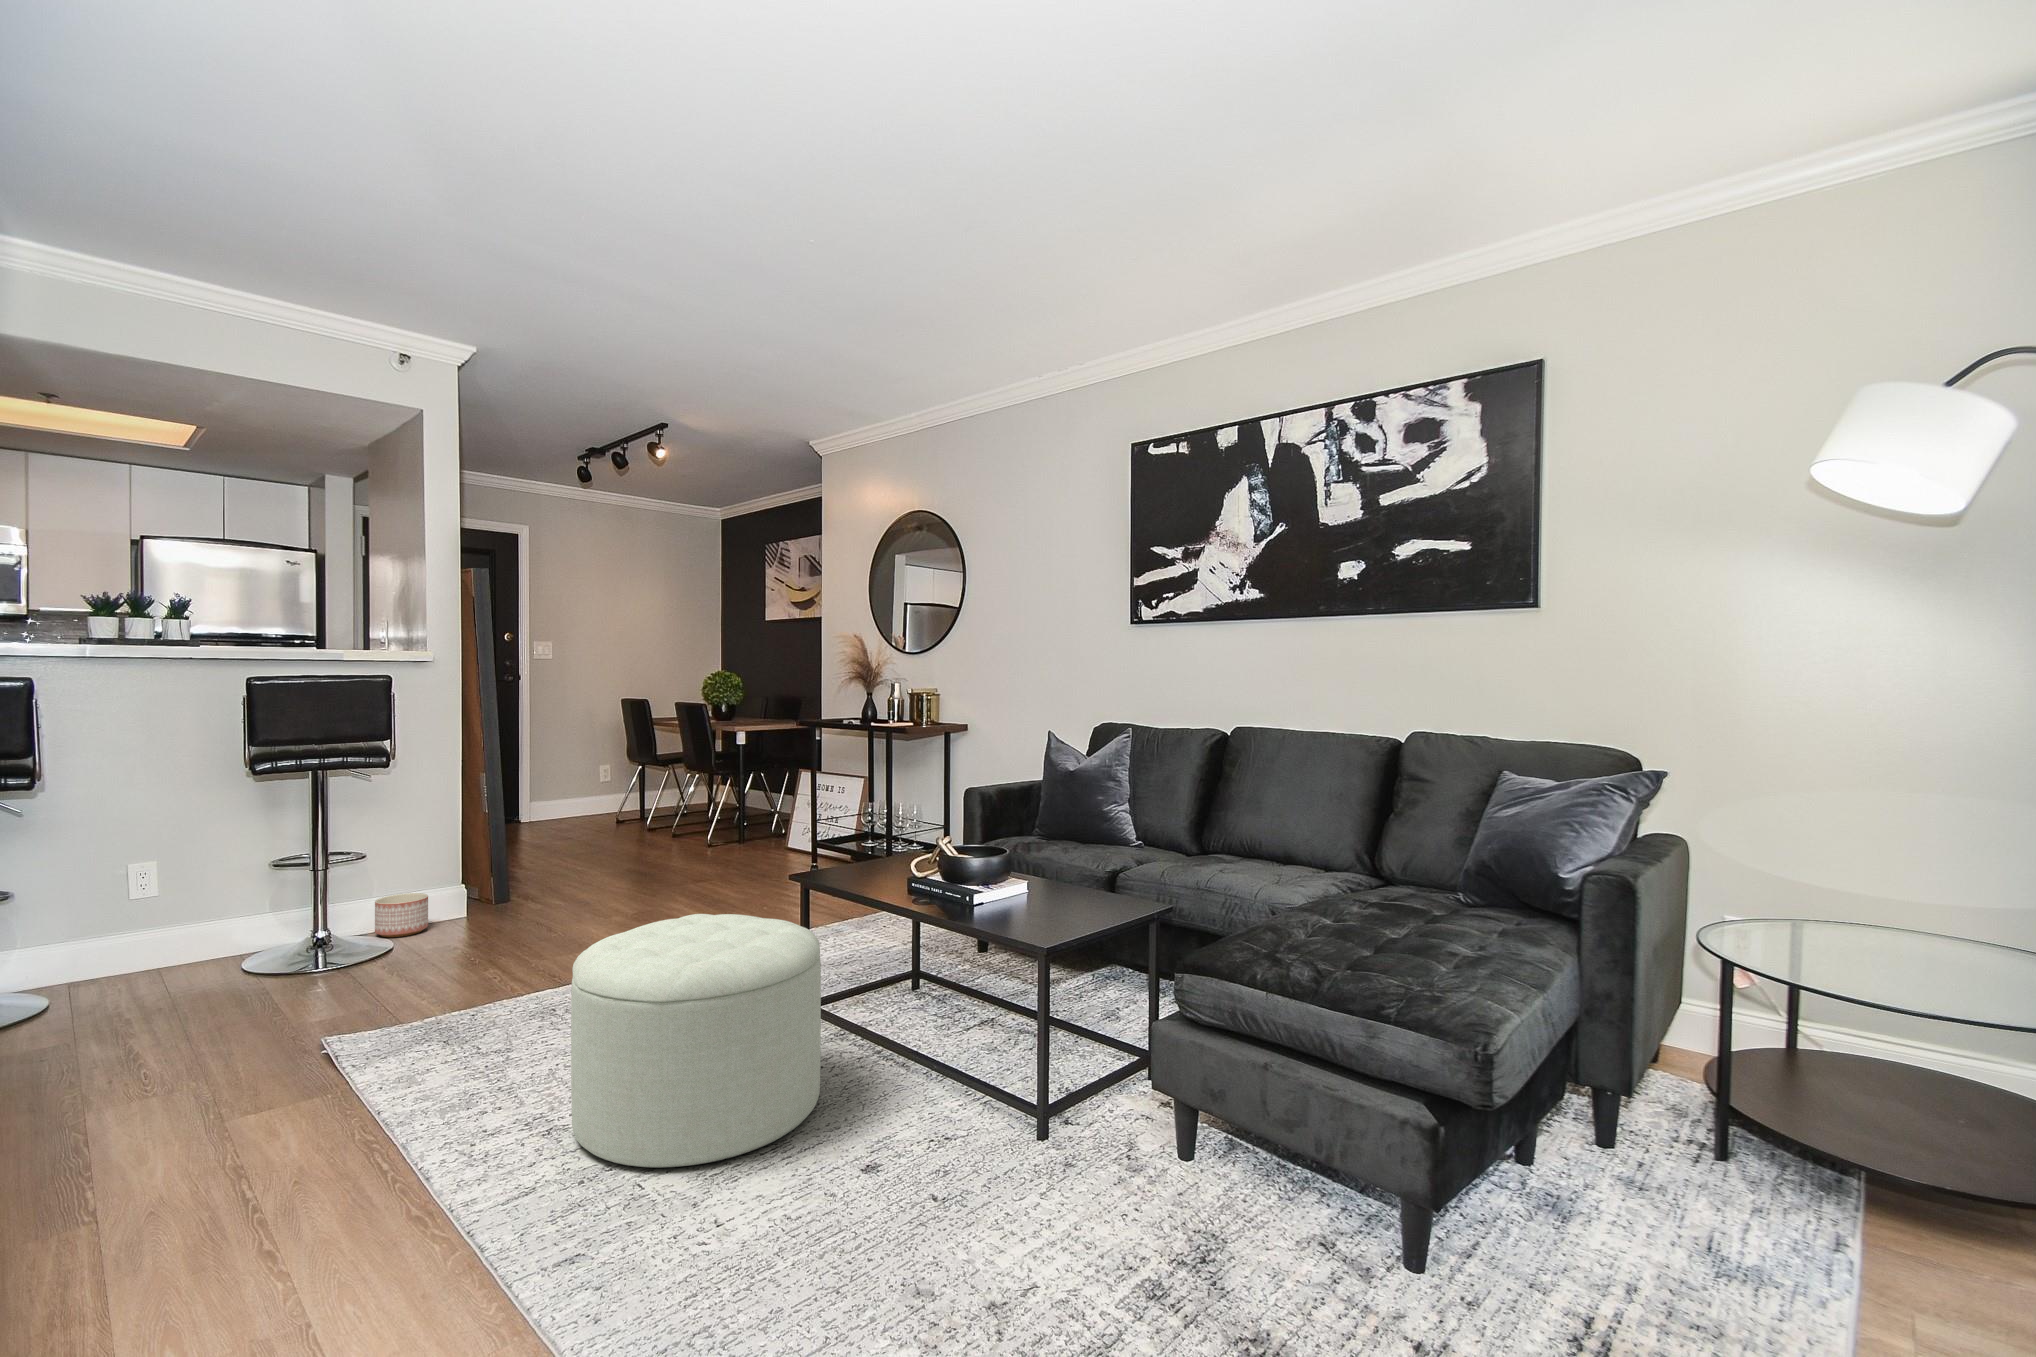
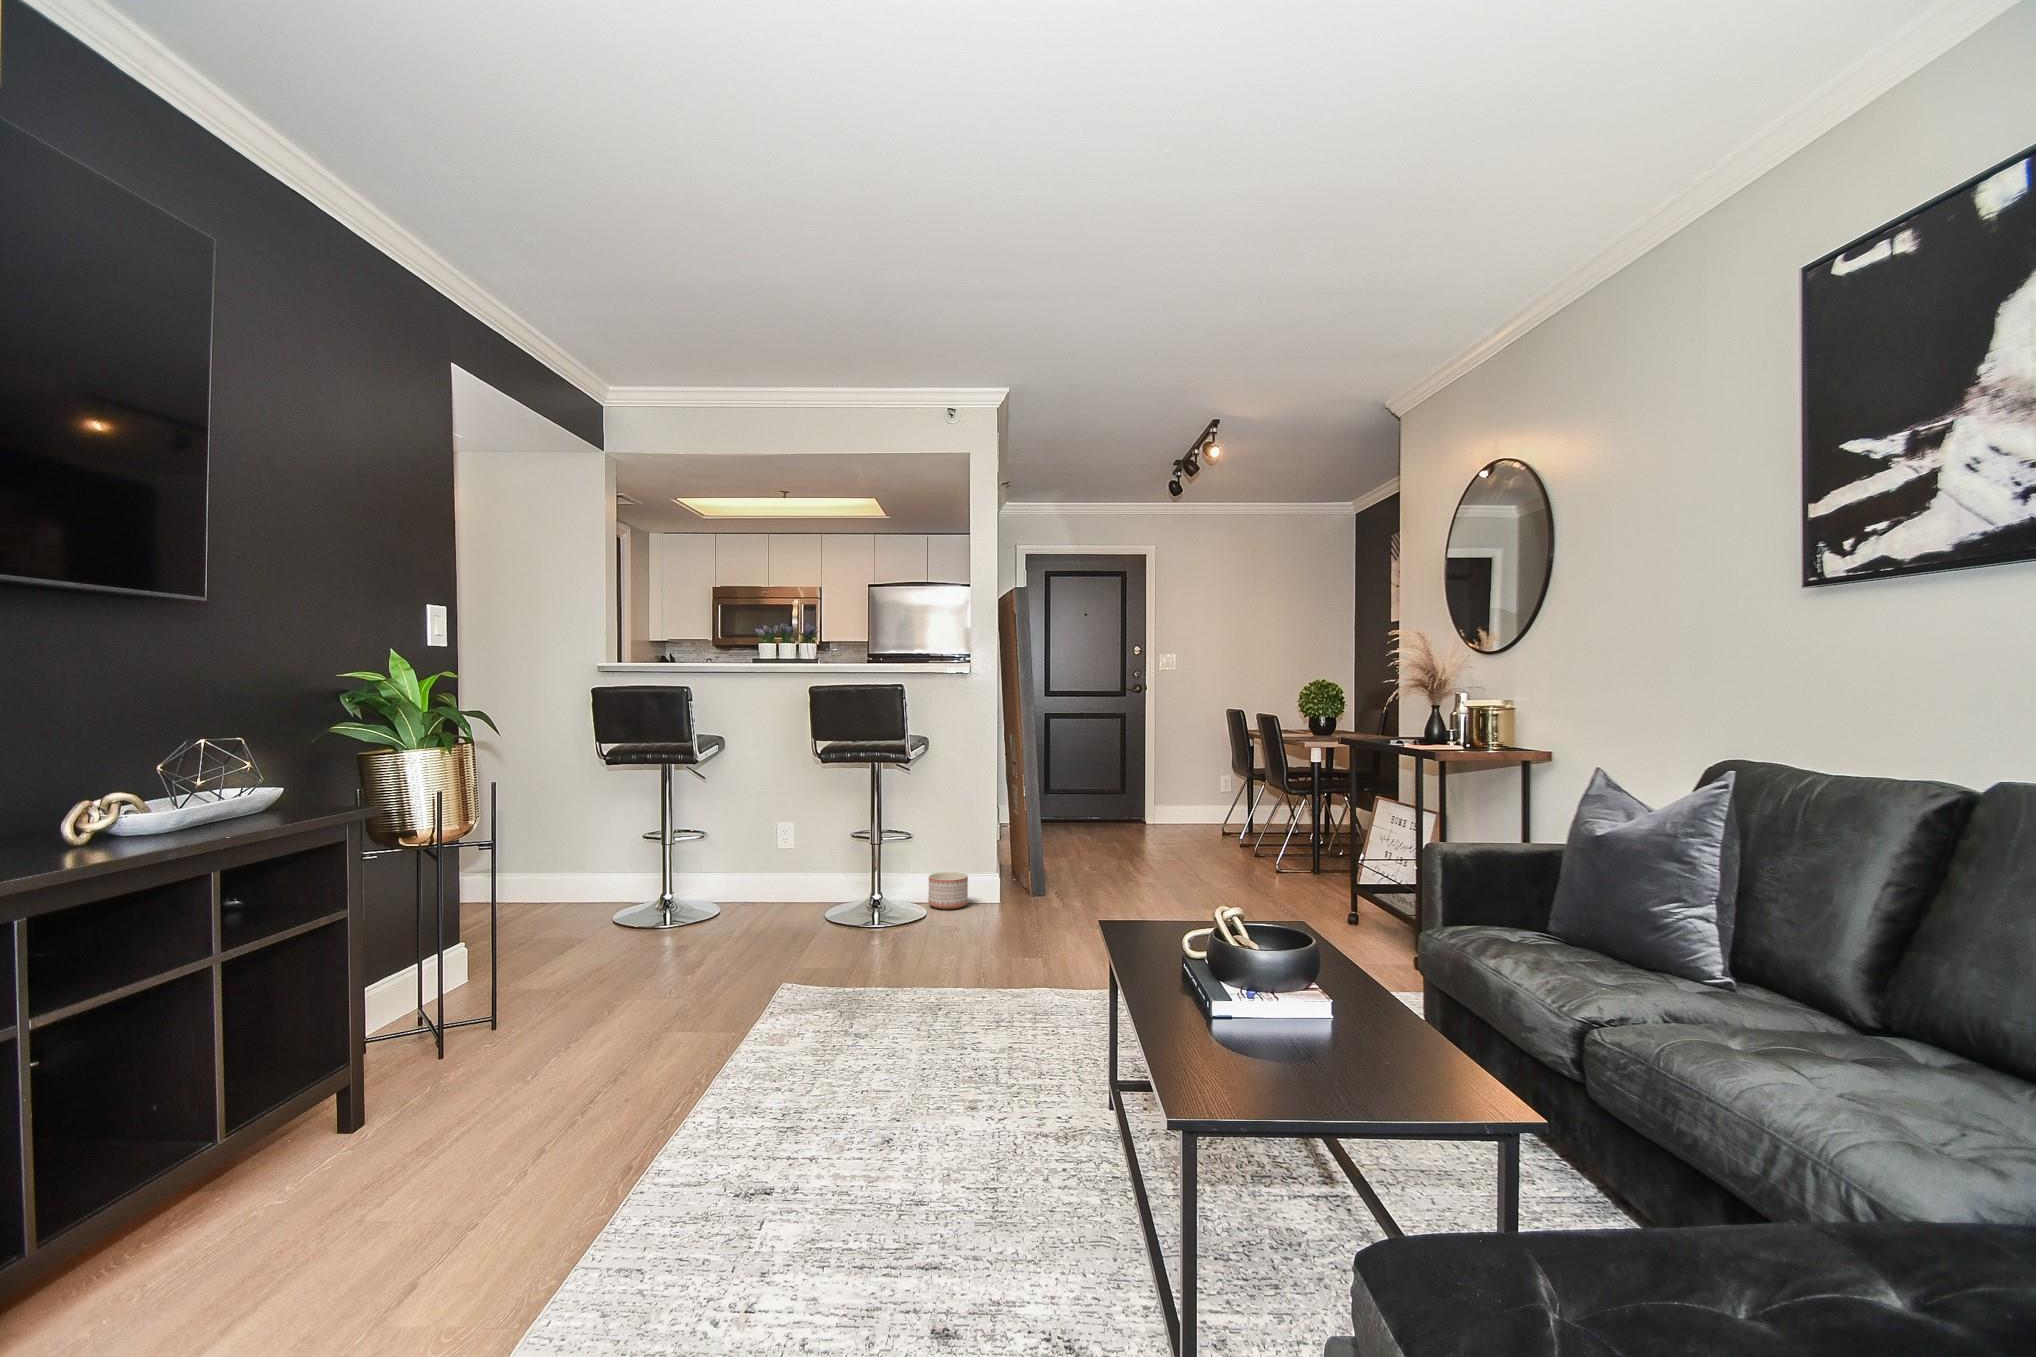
ottoman: present [571,914,821,1167] -> none [751,944,1029,1255]

